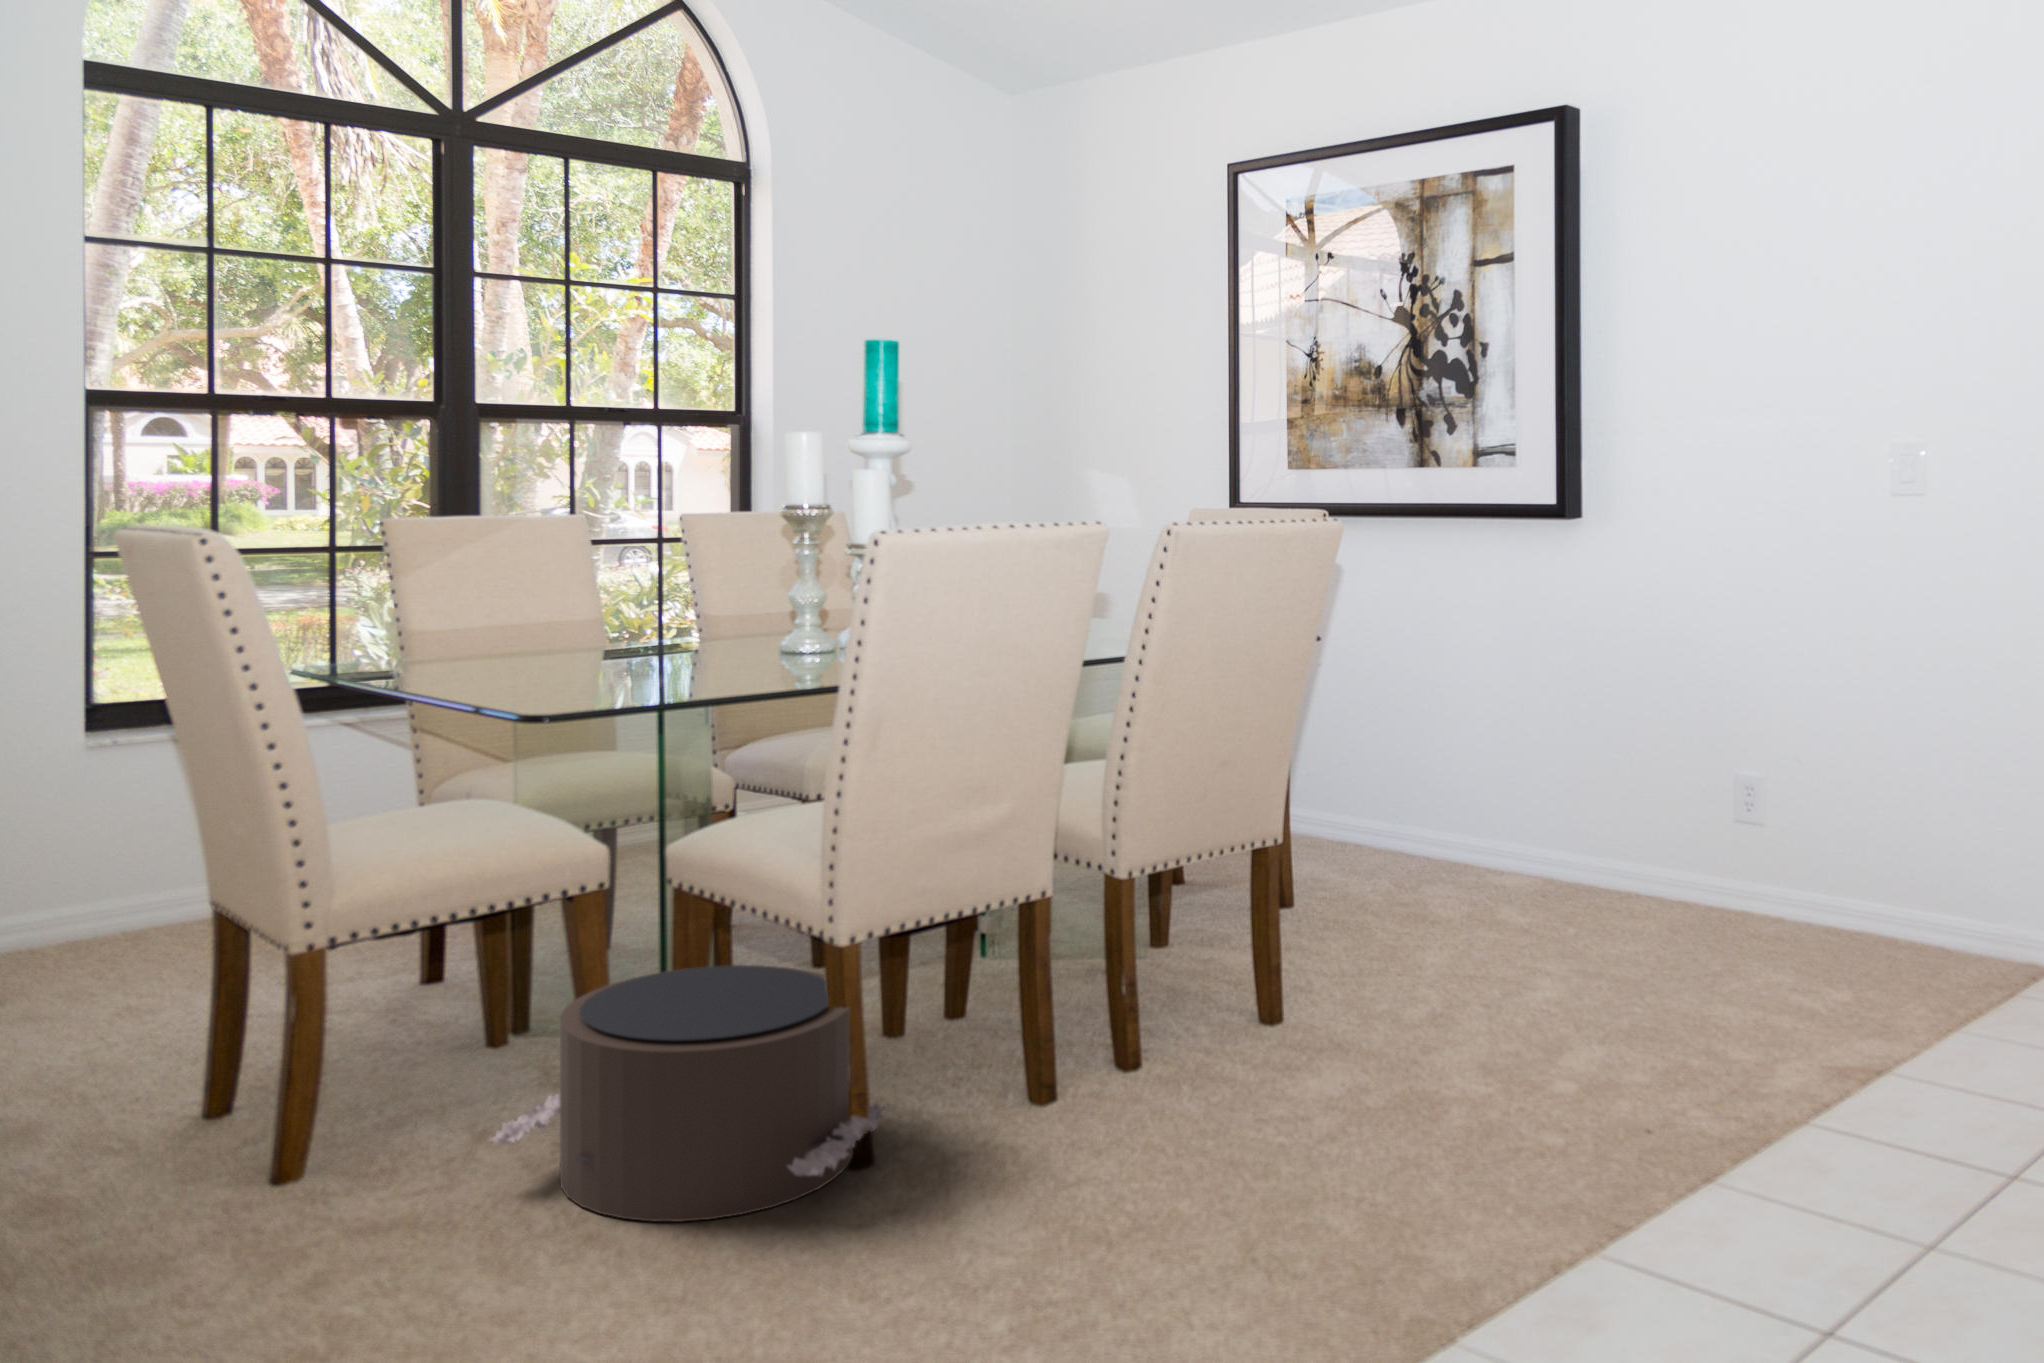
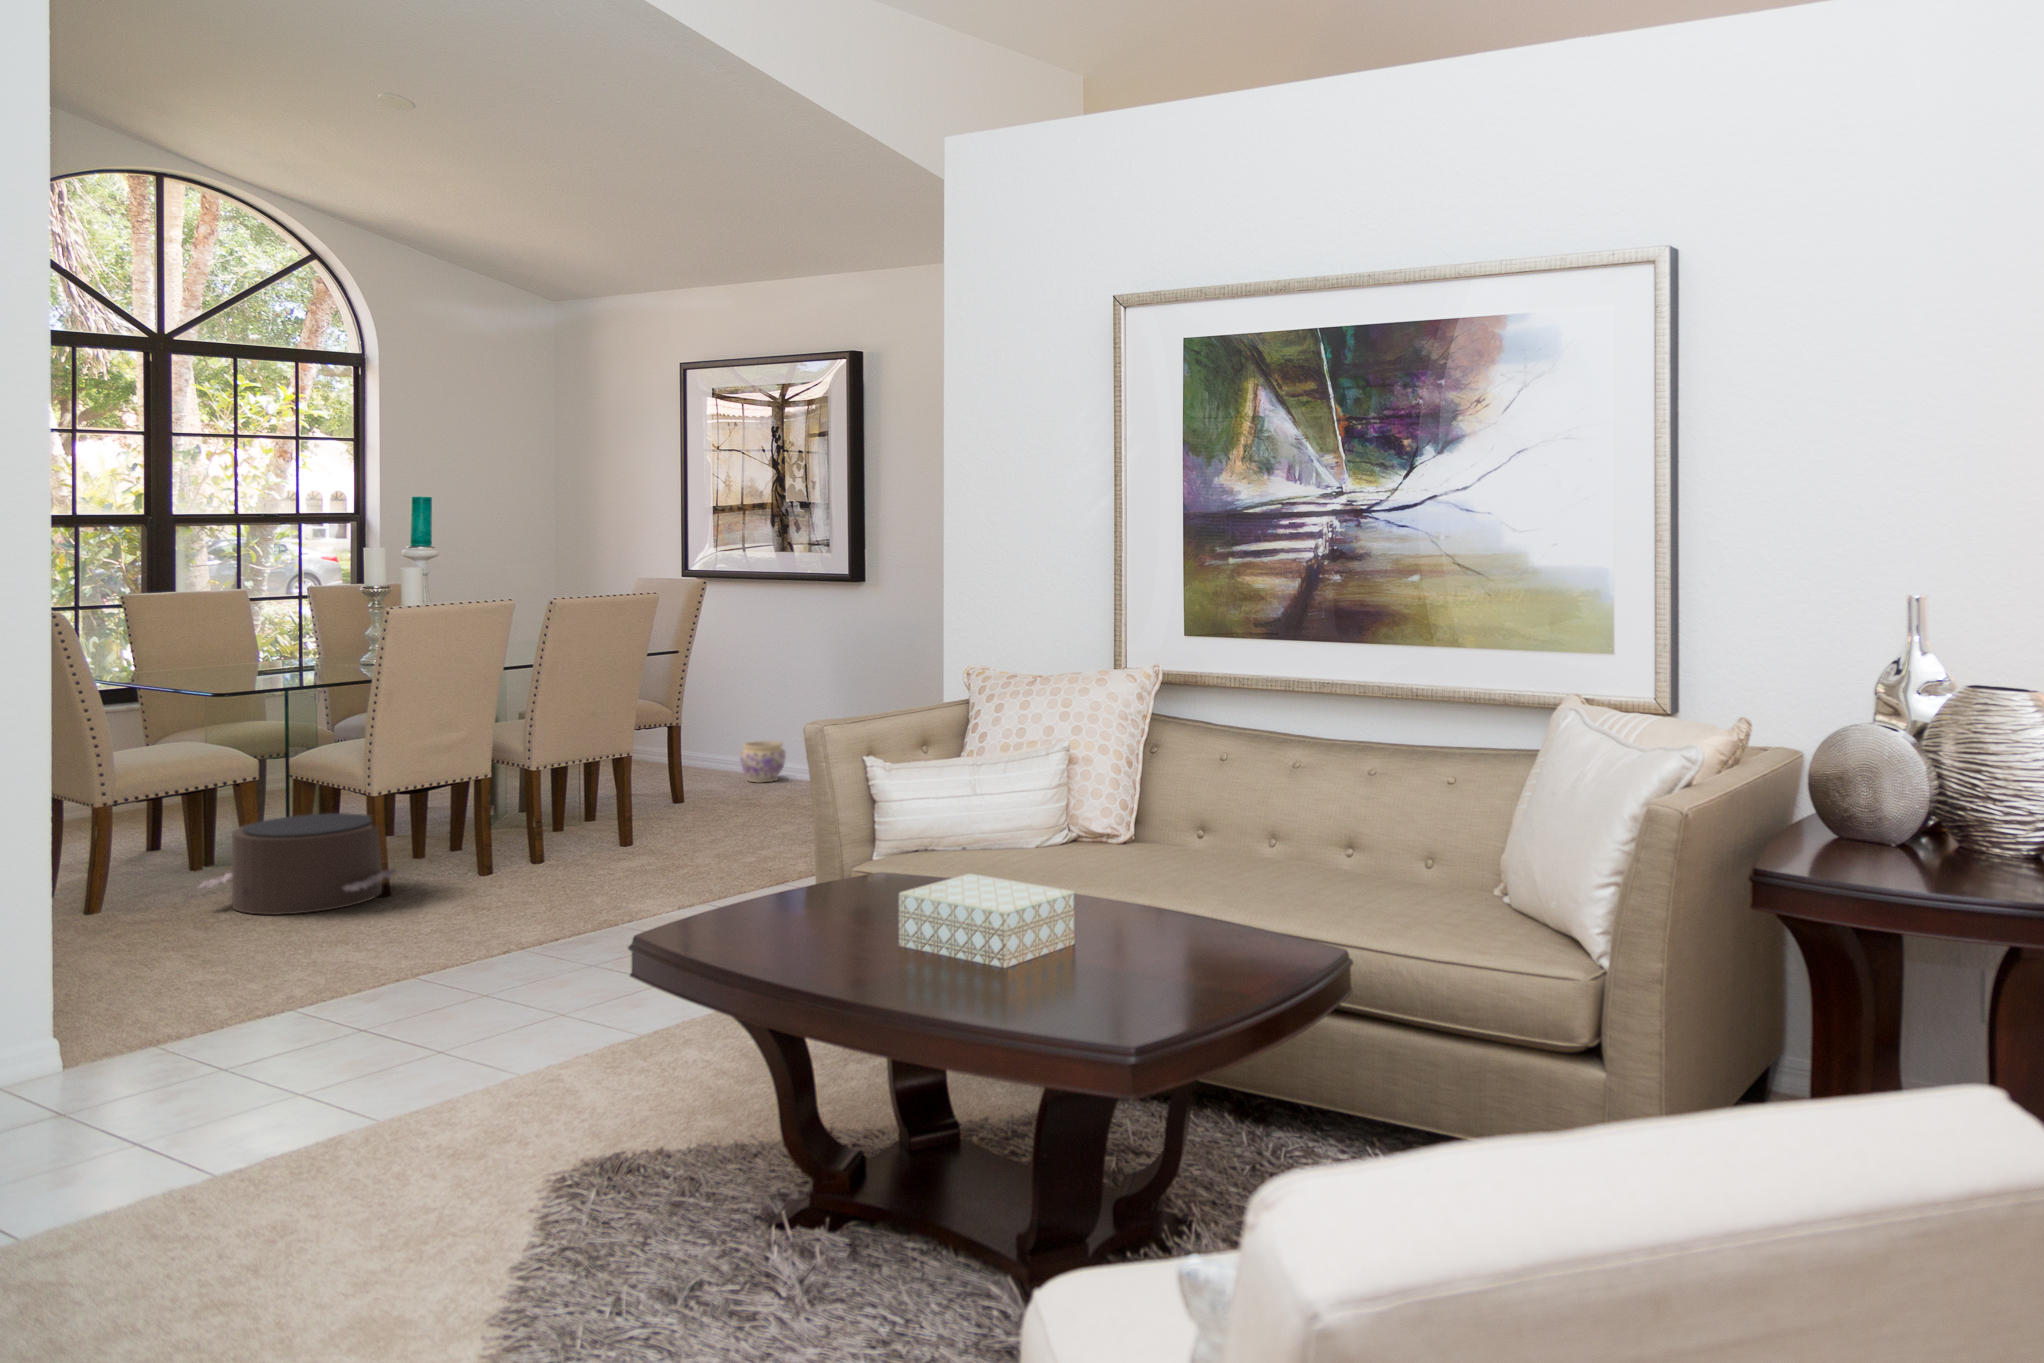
planter: none [1351,793,1427,867] -> present [740,741,786,783]

